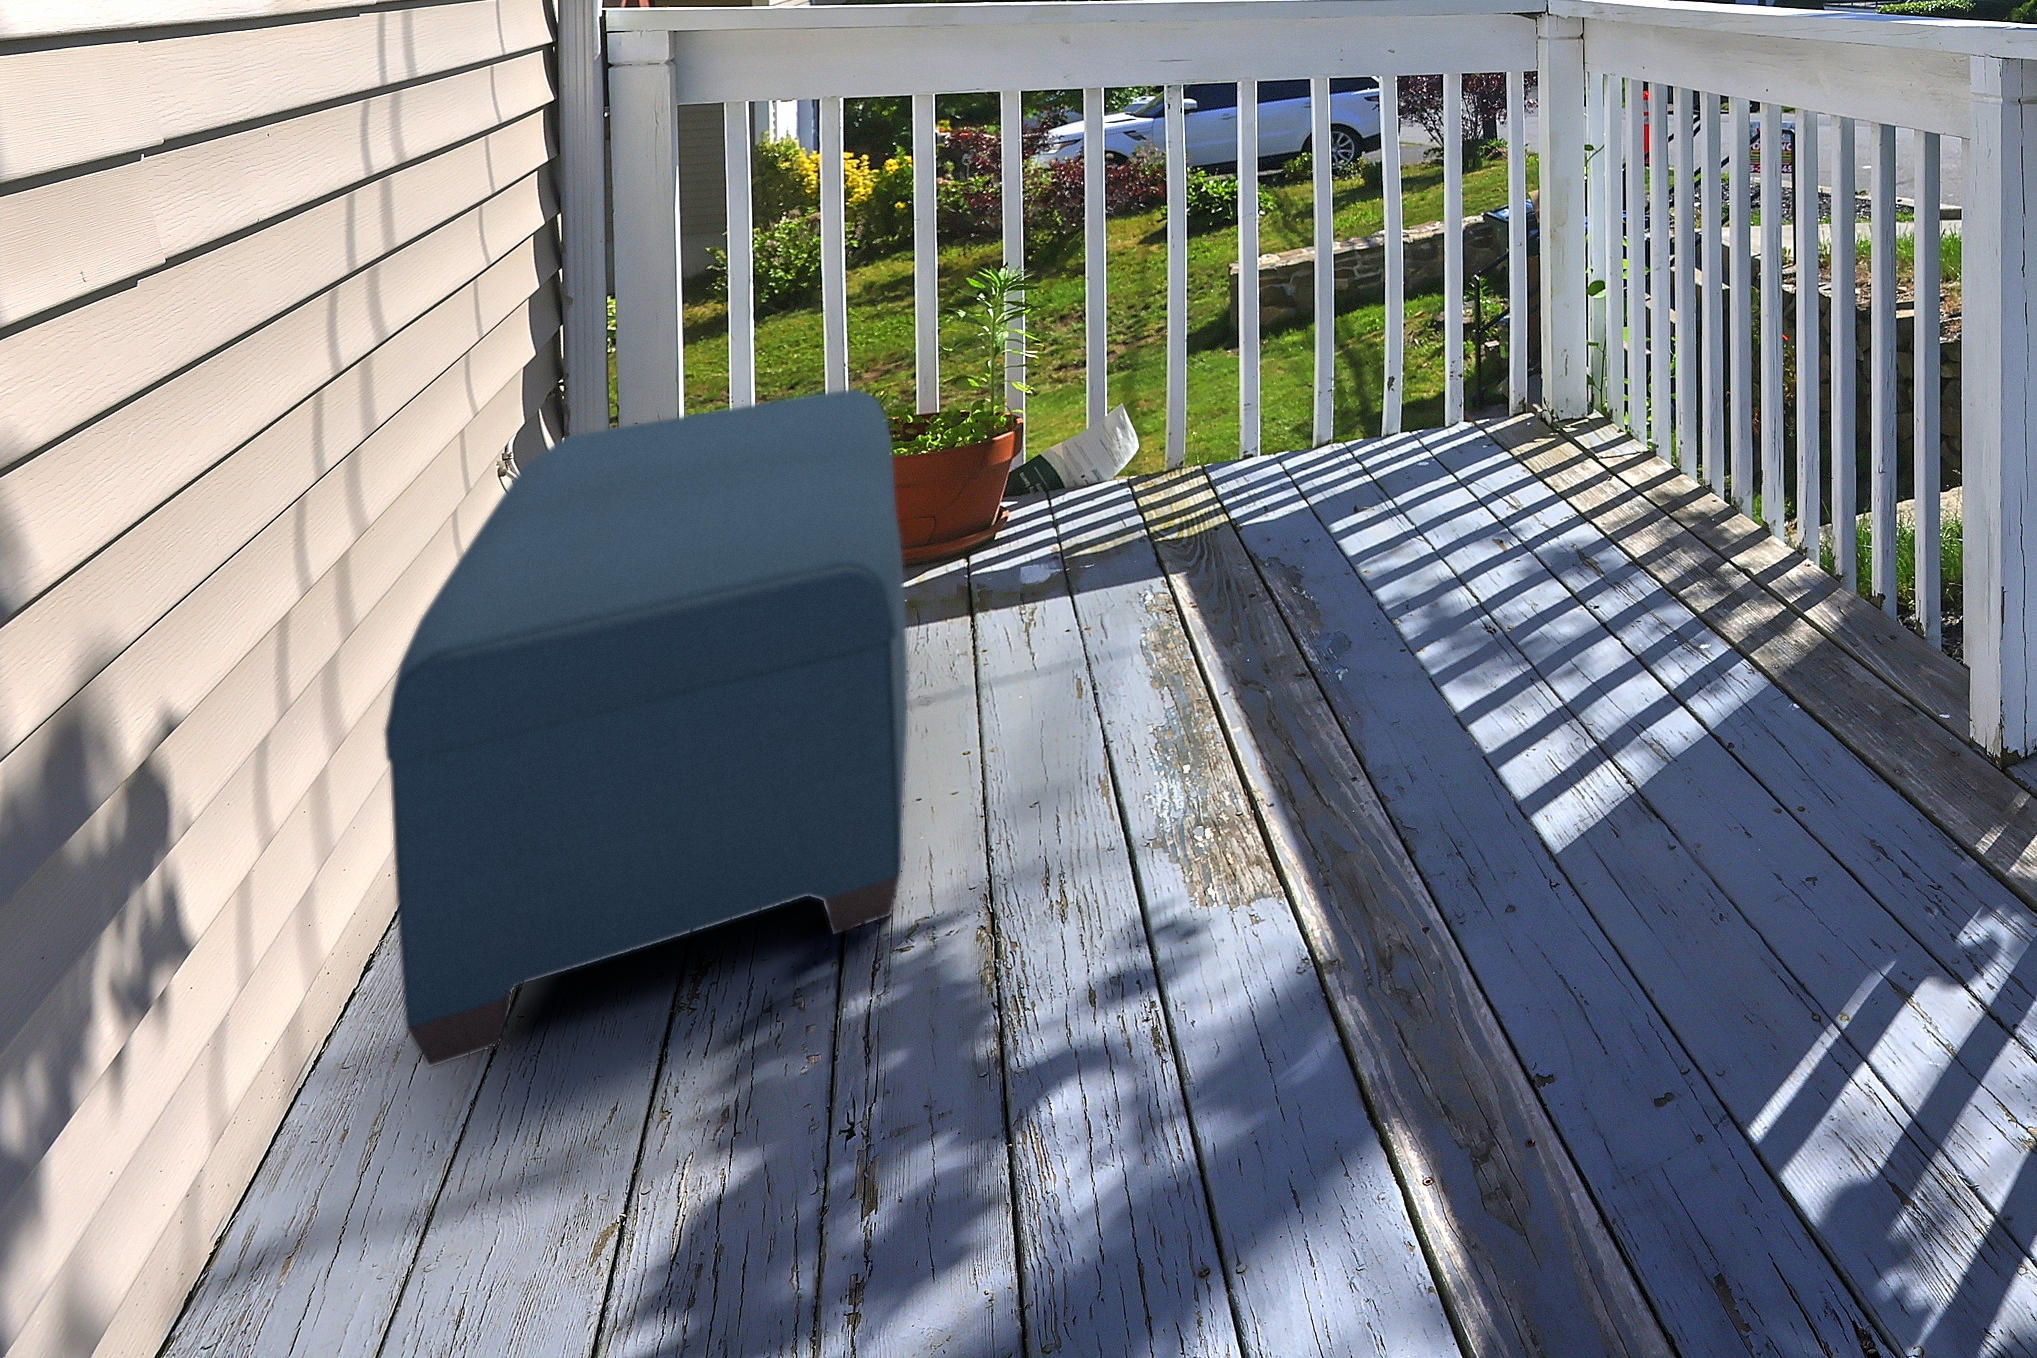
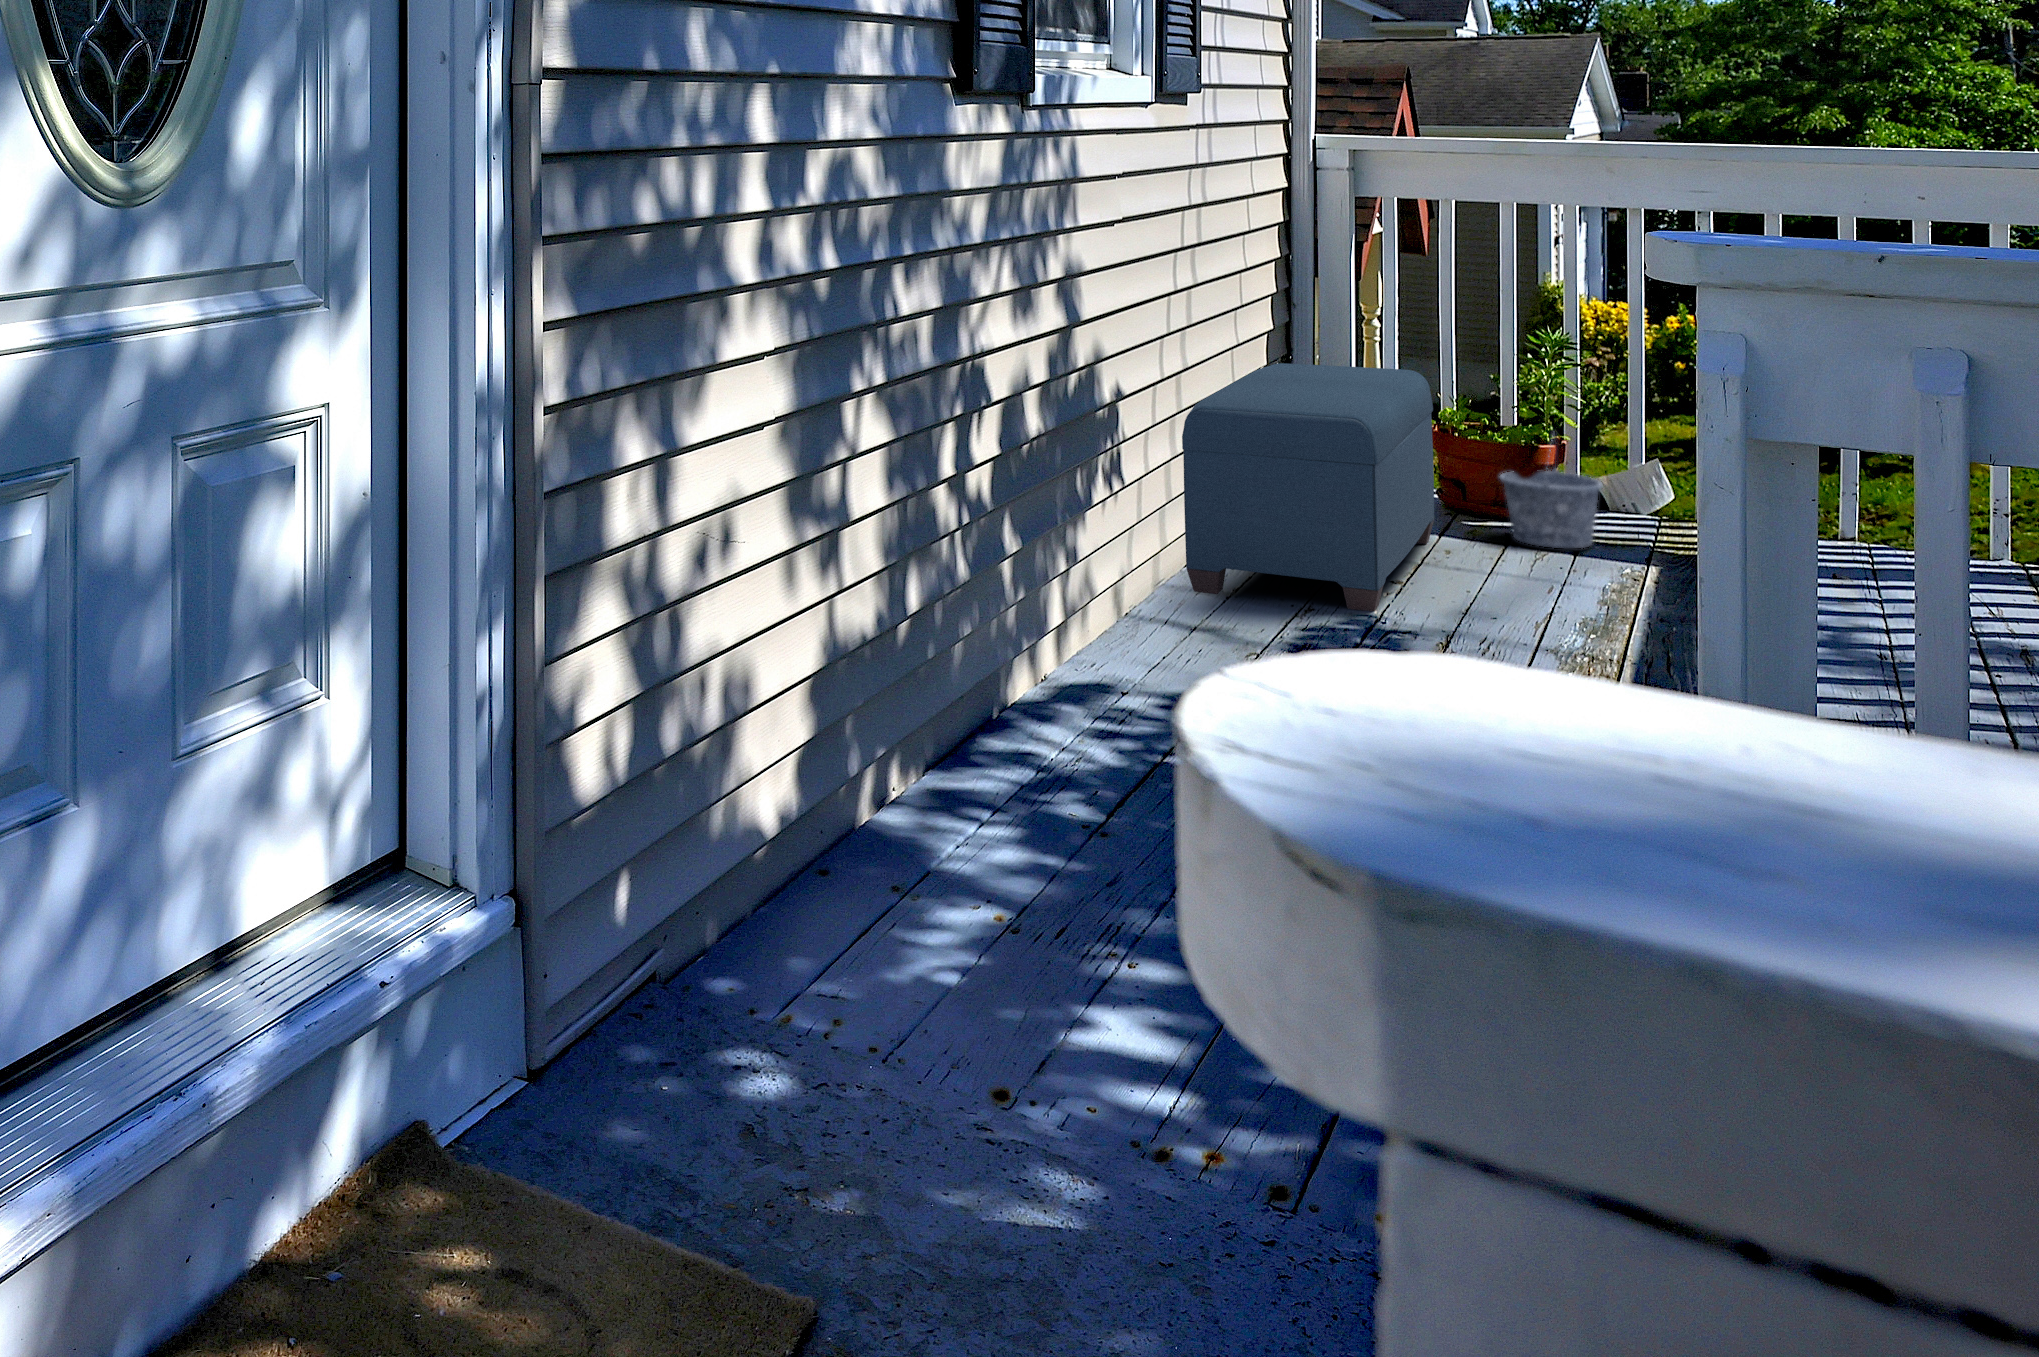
bucket: none [990,423,1143,601] -> present [1500,440,1602,548]

